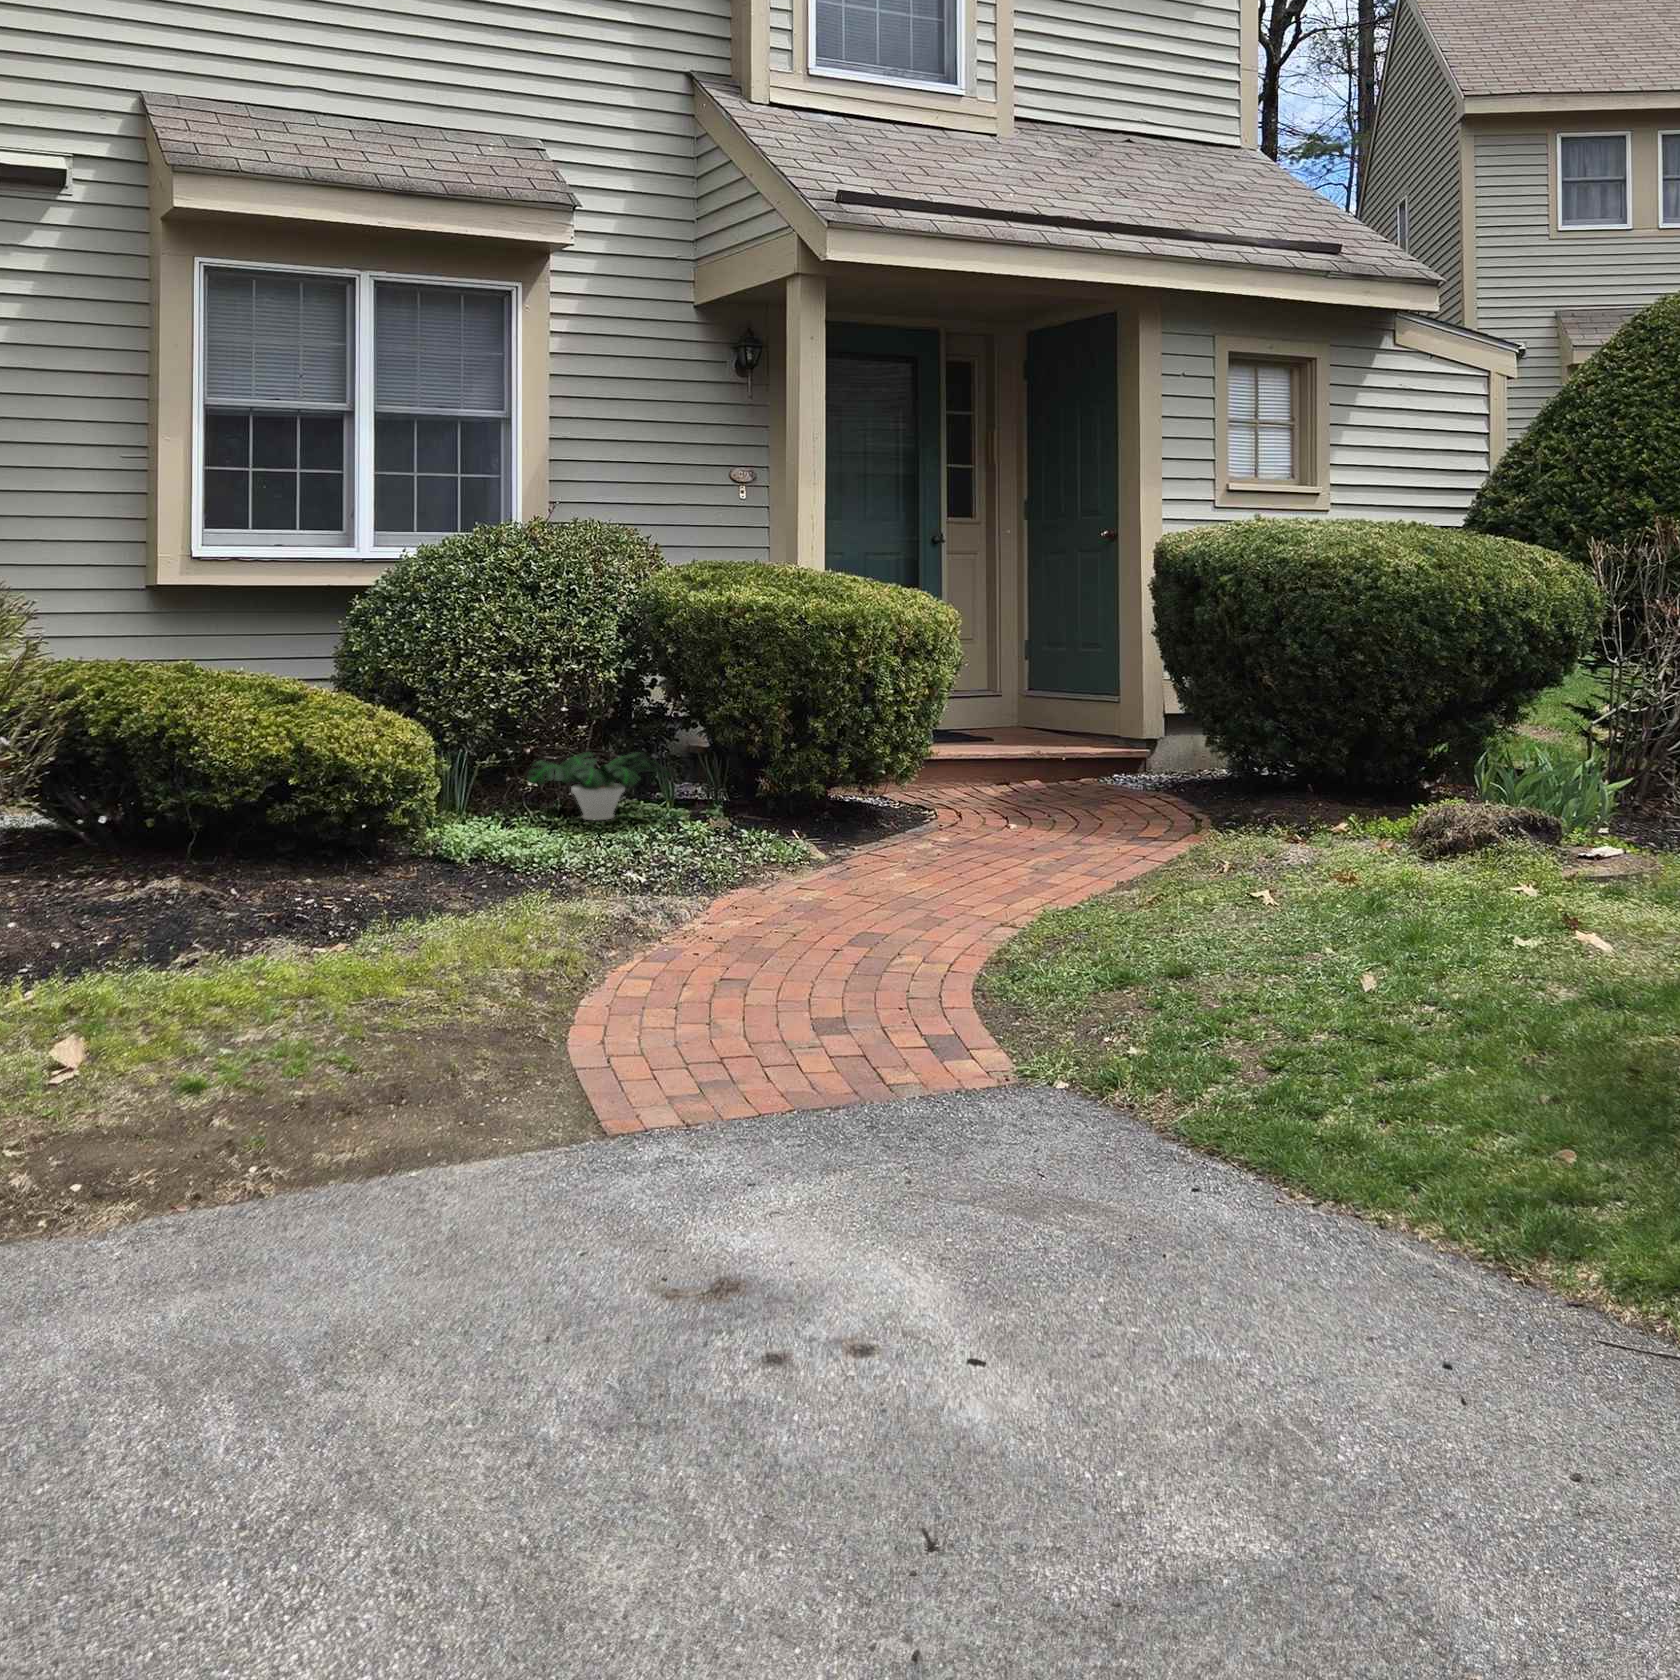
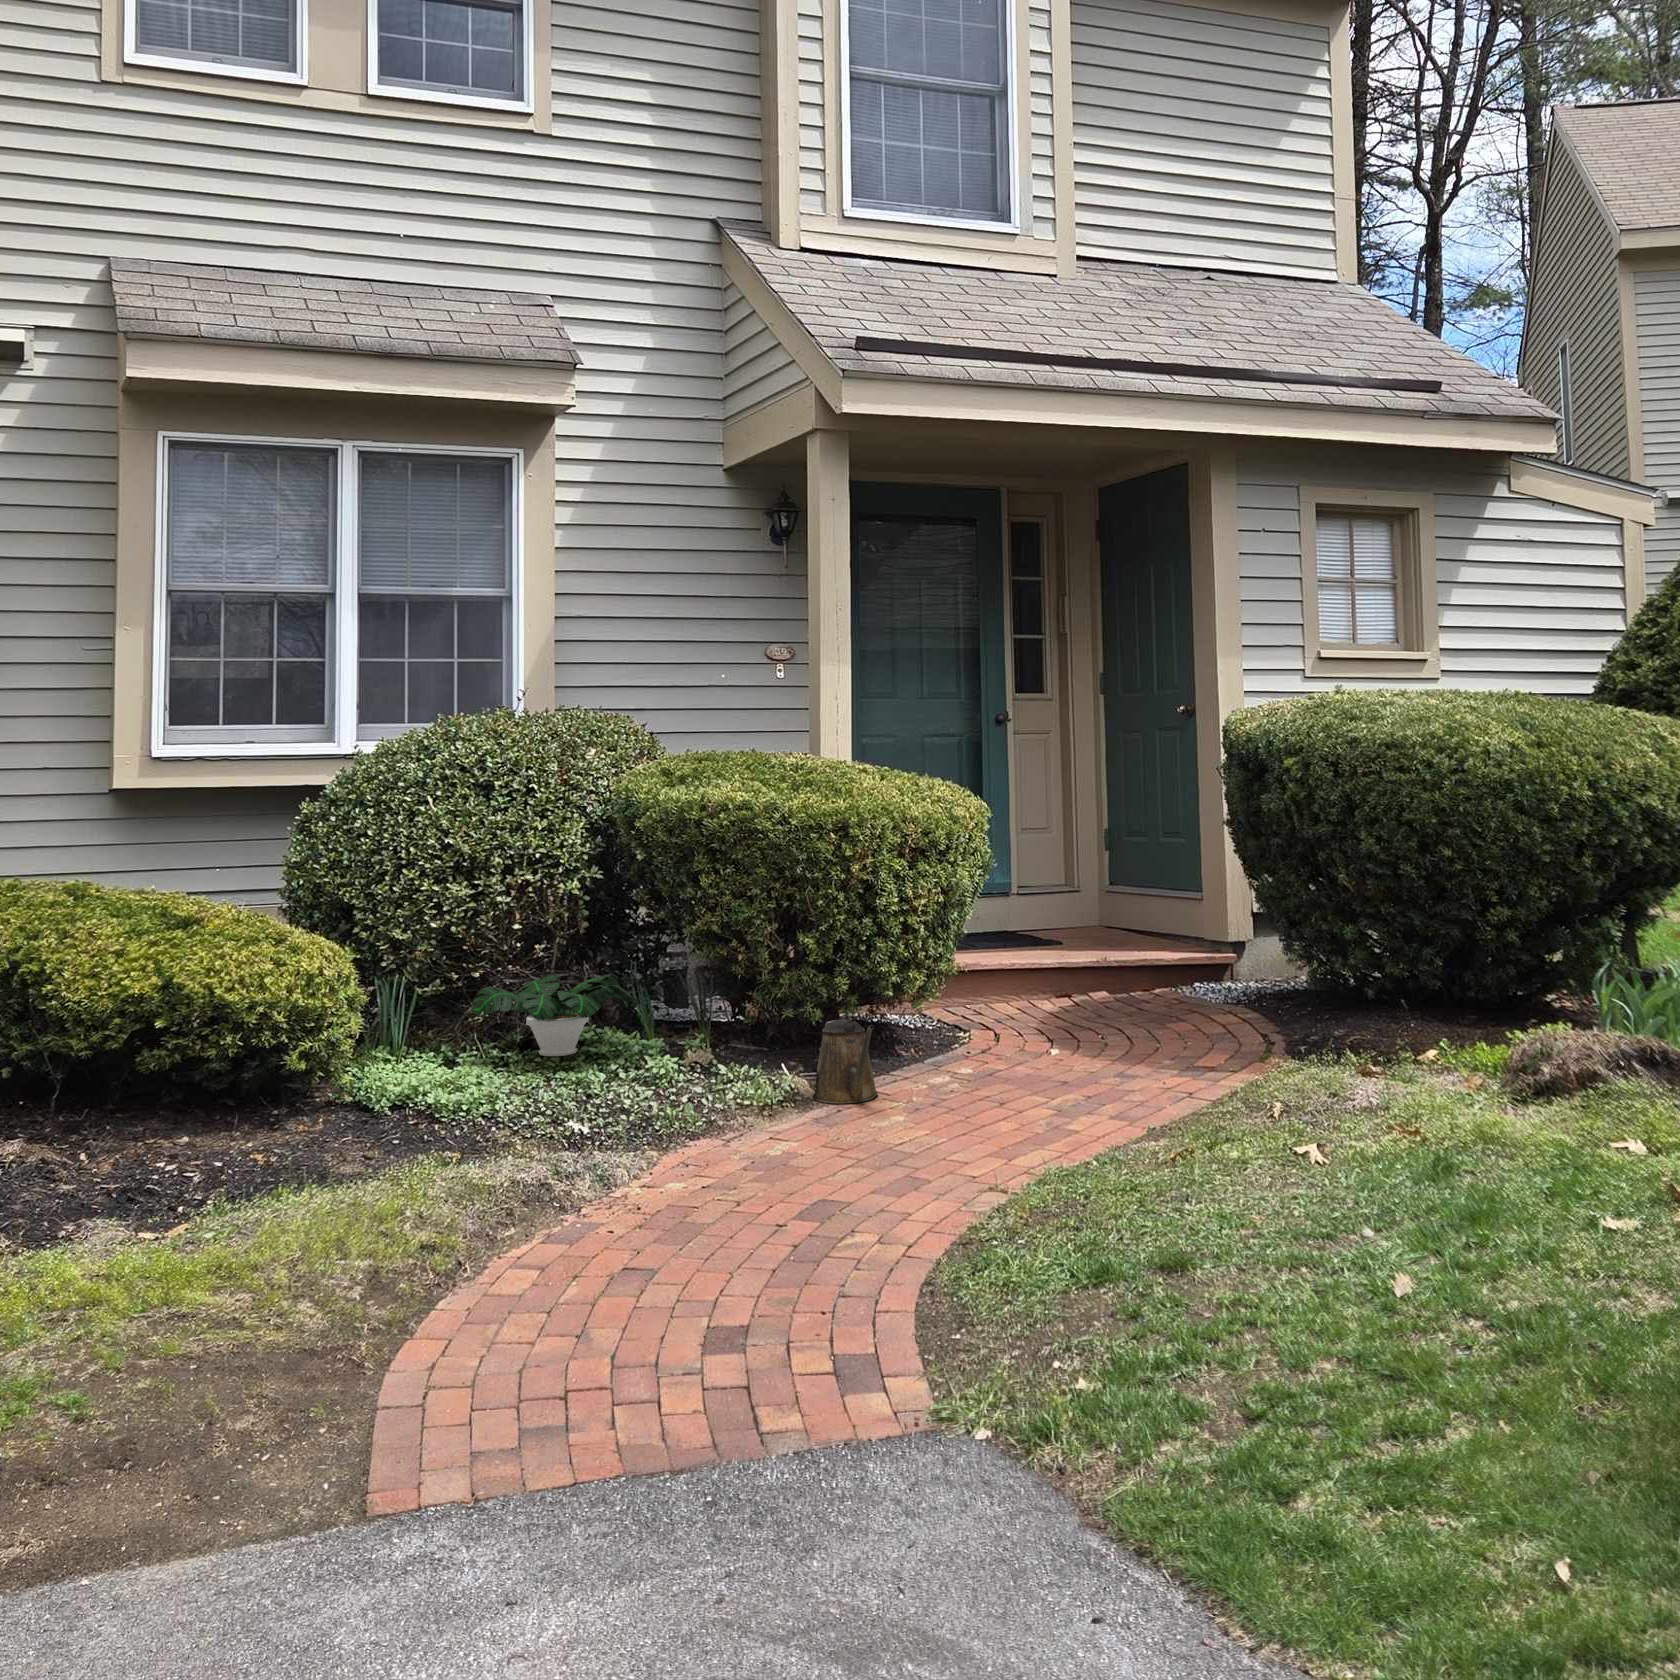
watering can: none [825,791,886,860] -> present [813,1019,878,1104]

